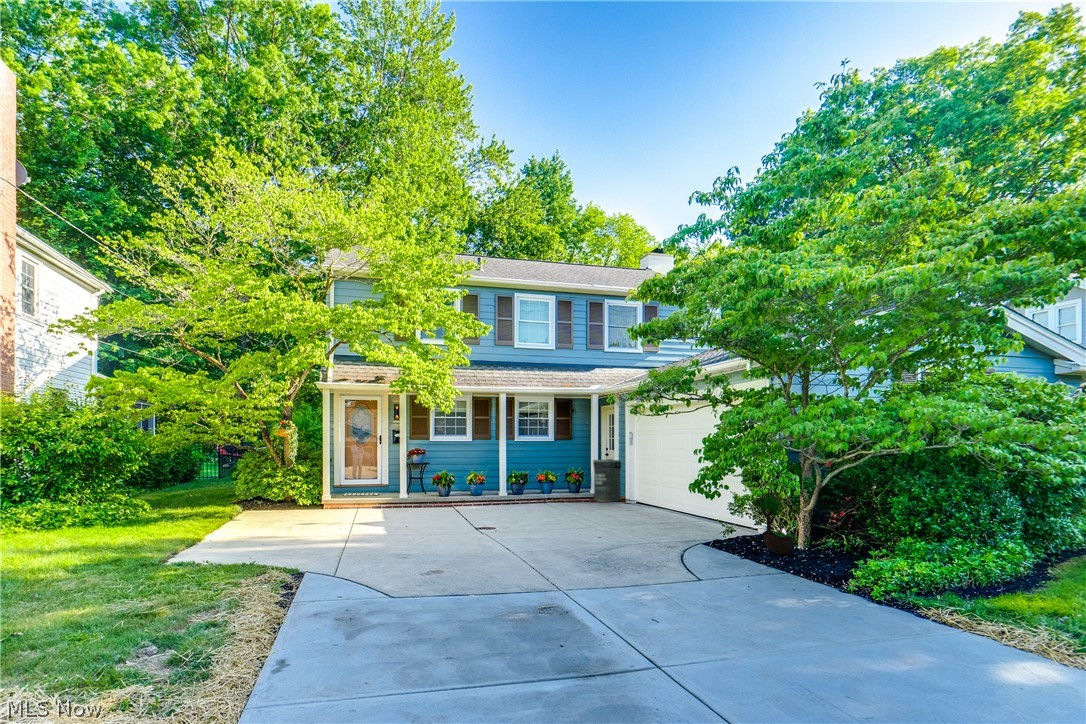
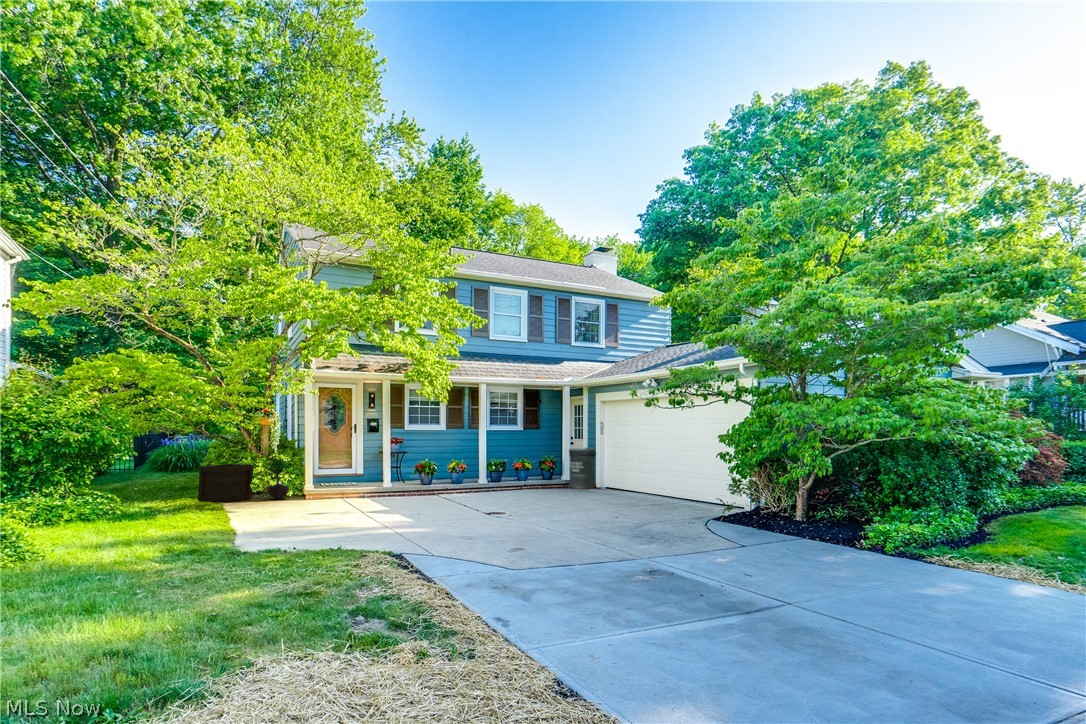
wooden crate: none [222,474,274,511] -> present [198,464,254,503]
potted tree: present [750,492,794,554] -> present [266,459,289,499]

